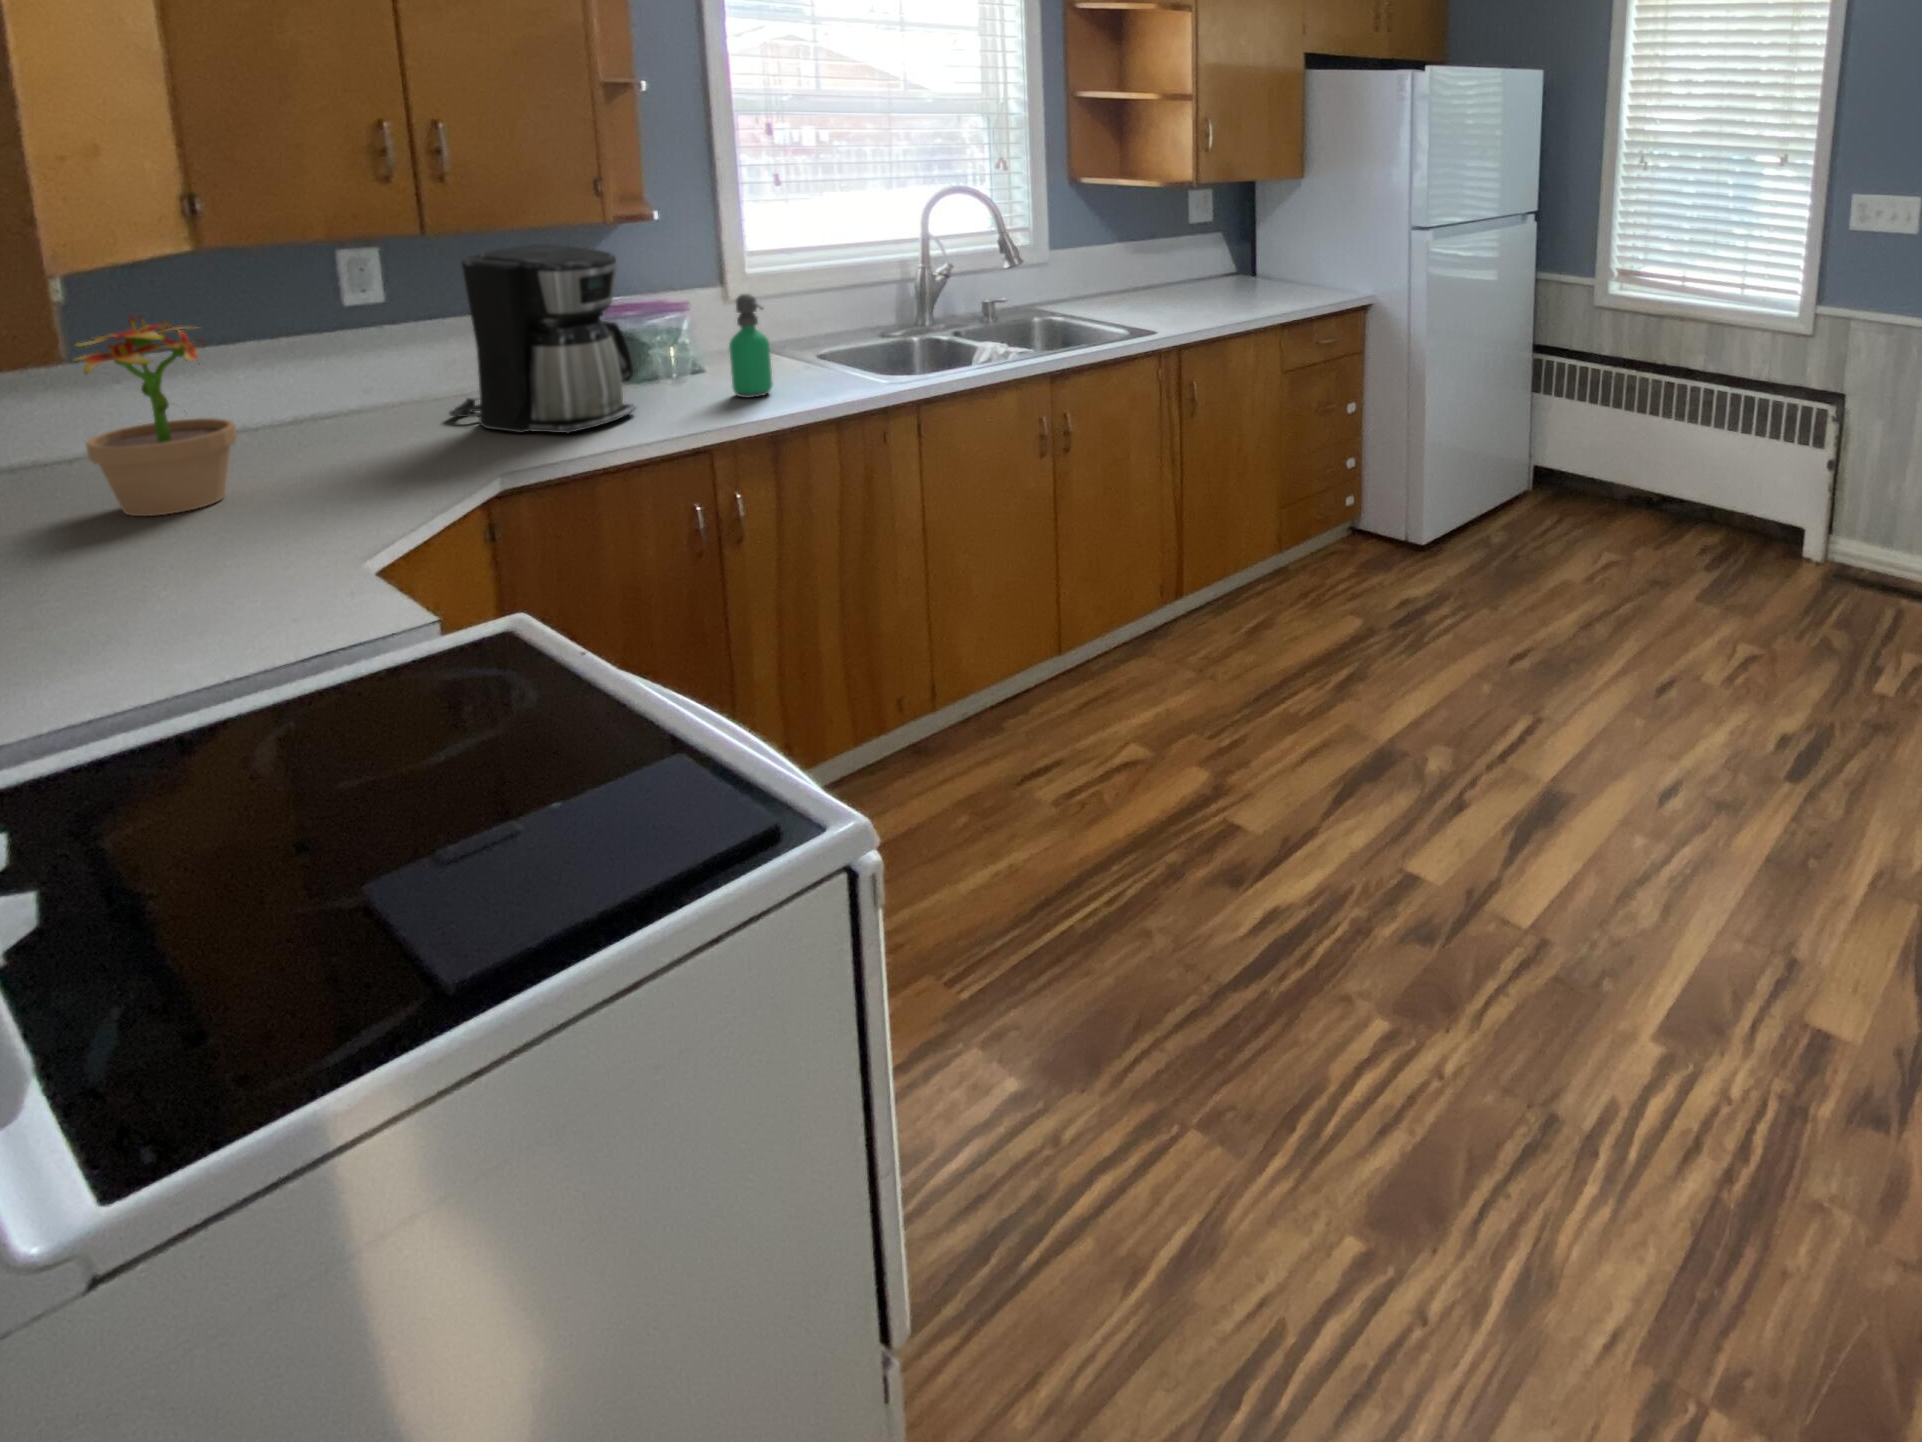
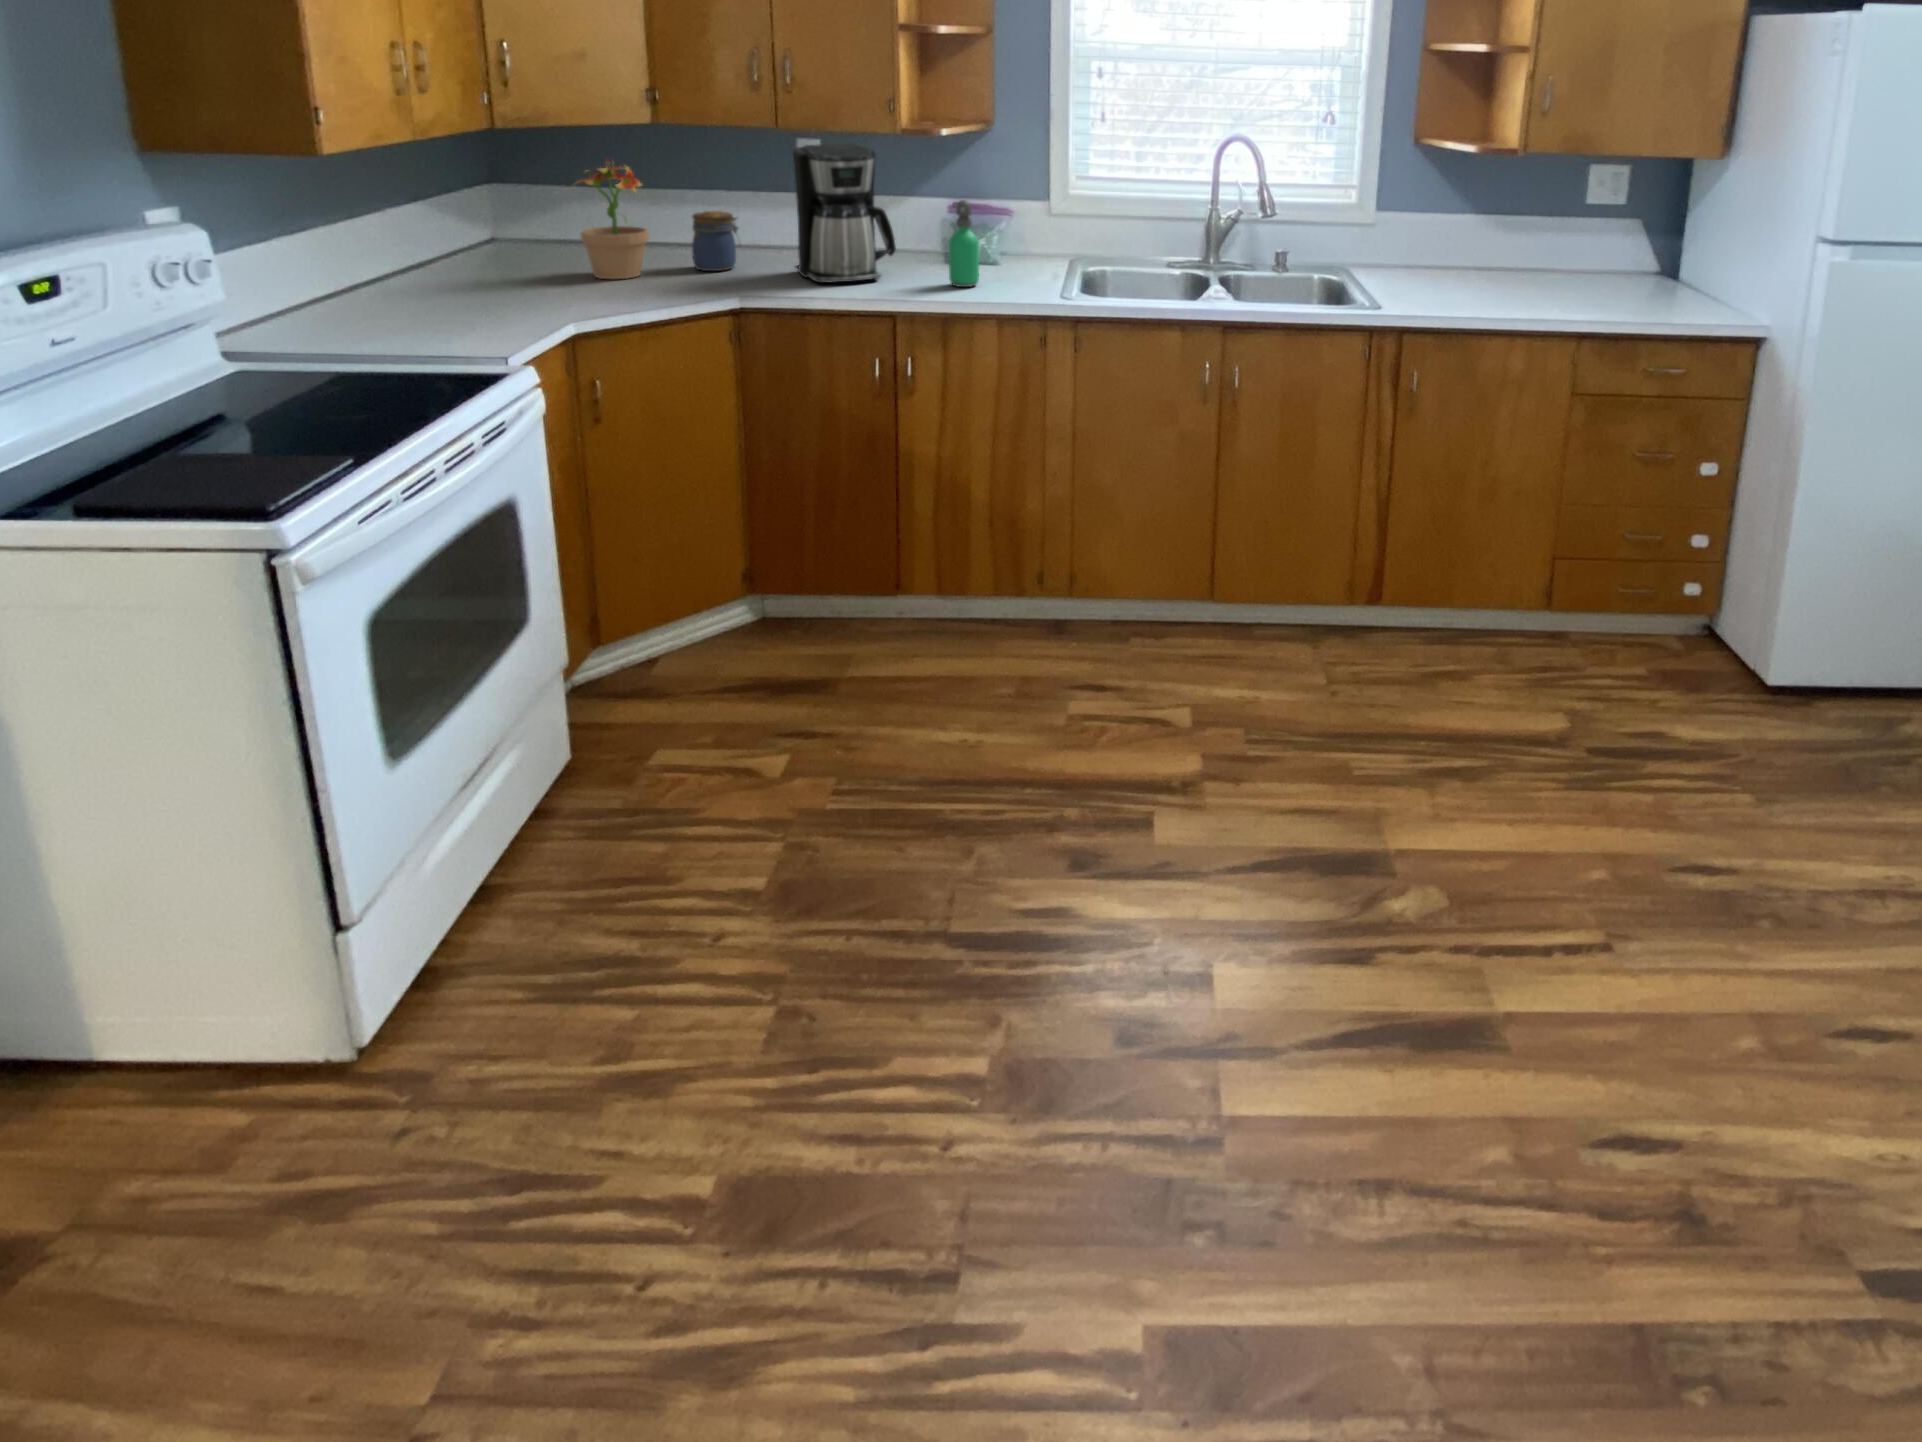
jar: none [272,369,363,463] -> present [692,211,738,271]

